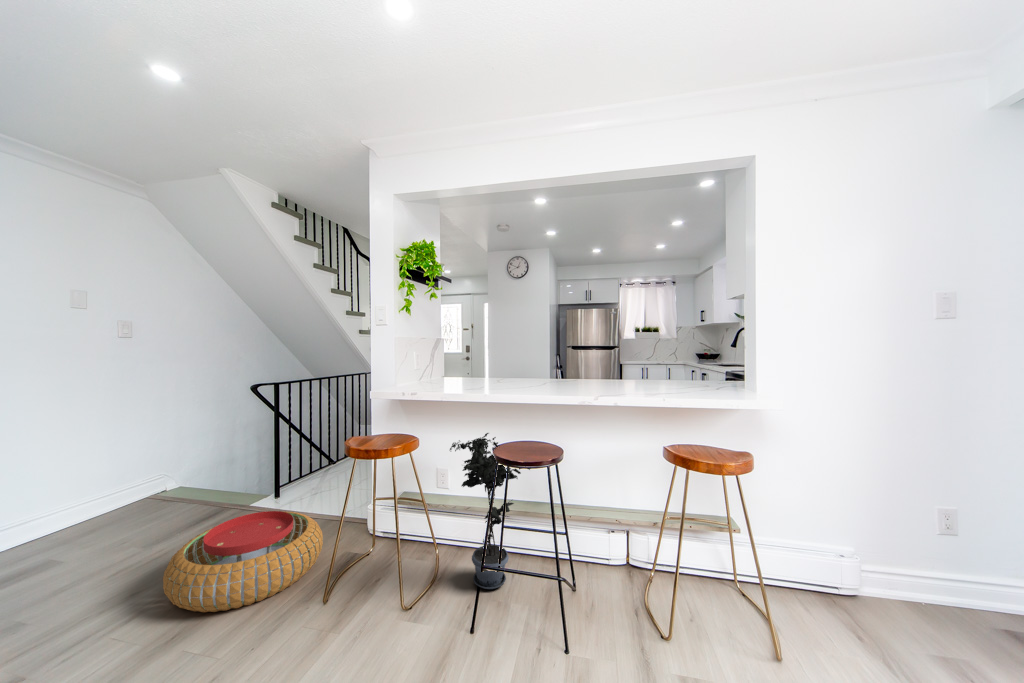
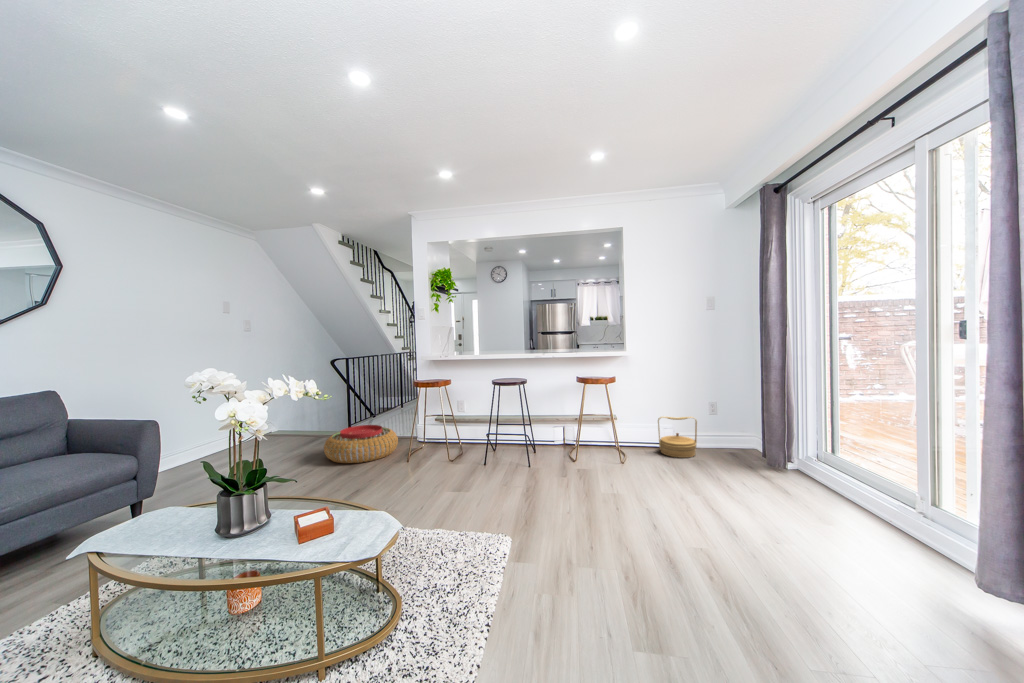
potted plant: present [450,433,531,589] -> none [467,373,510,453]
basket: none [840,543,942,653] -> present [658,417,697,458]

